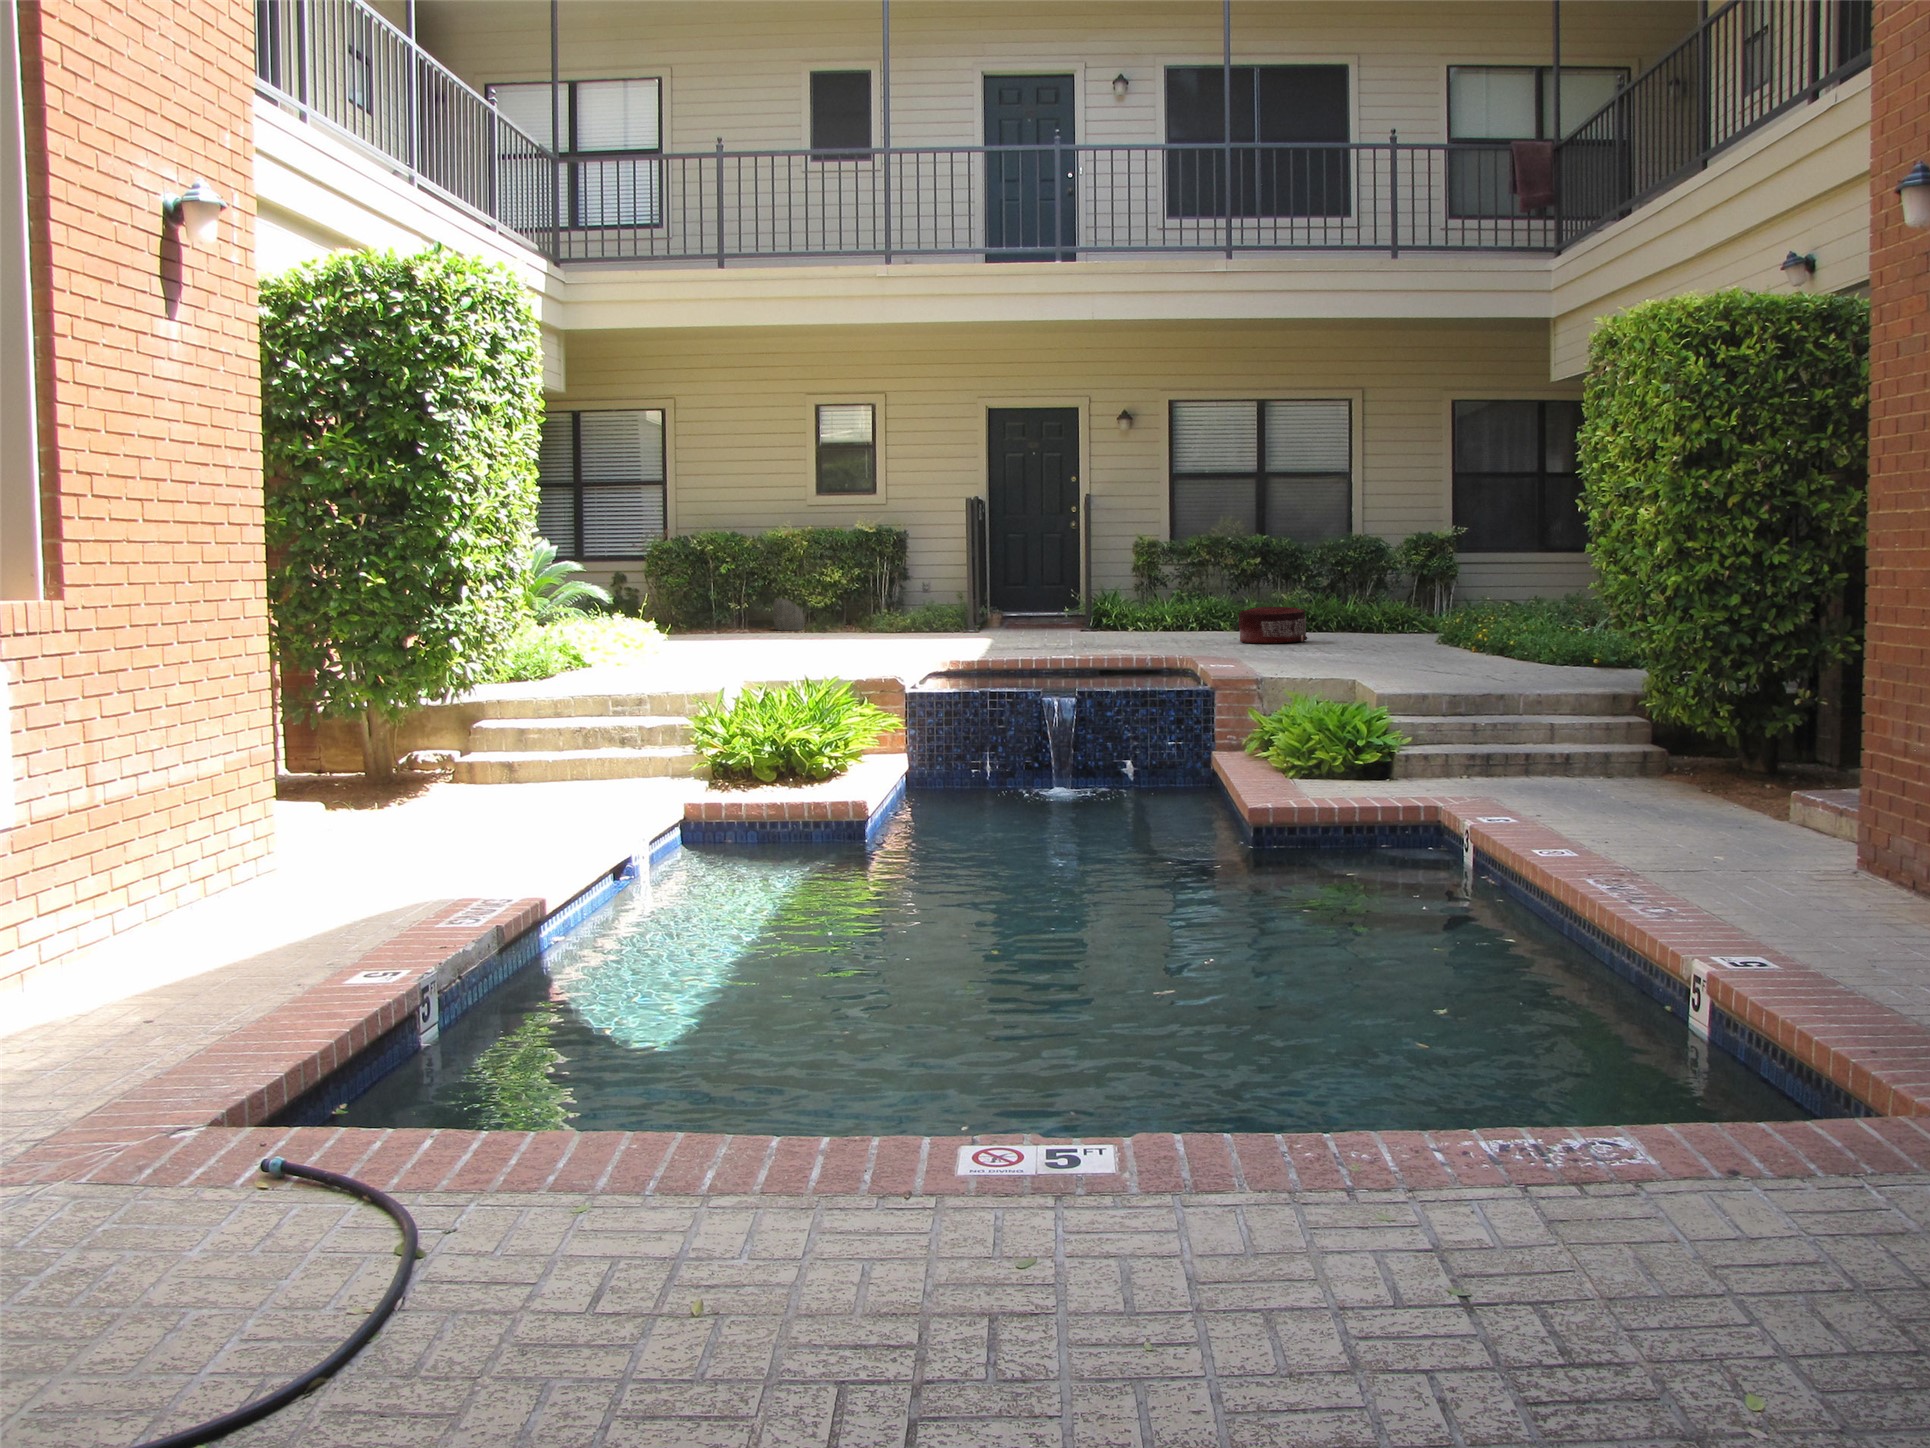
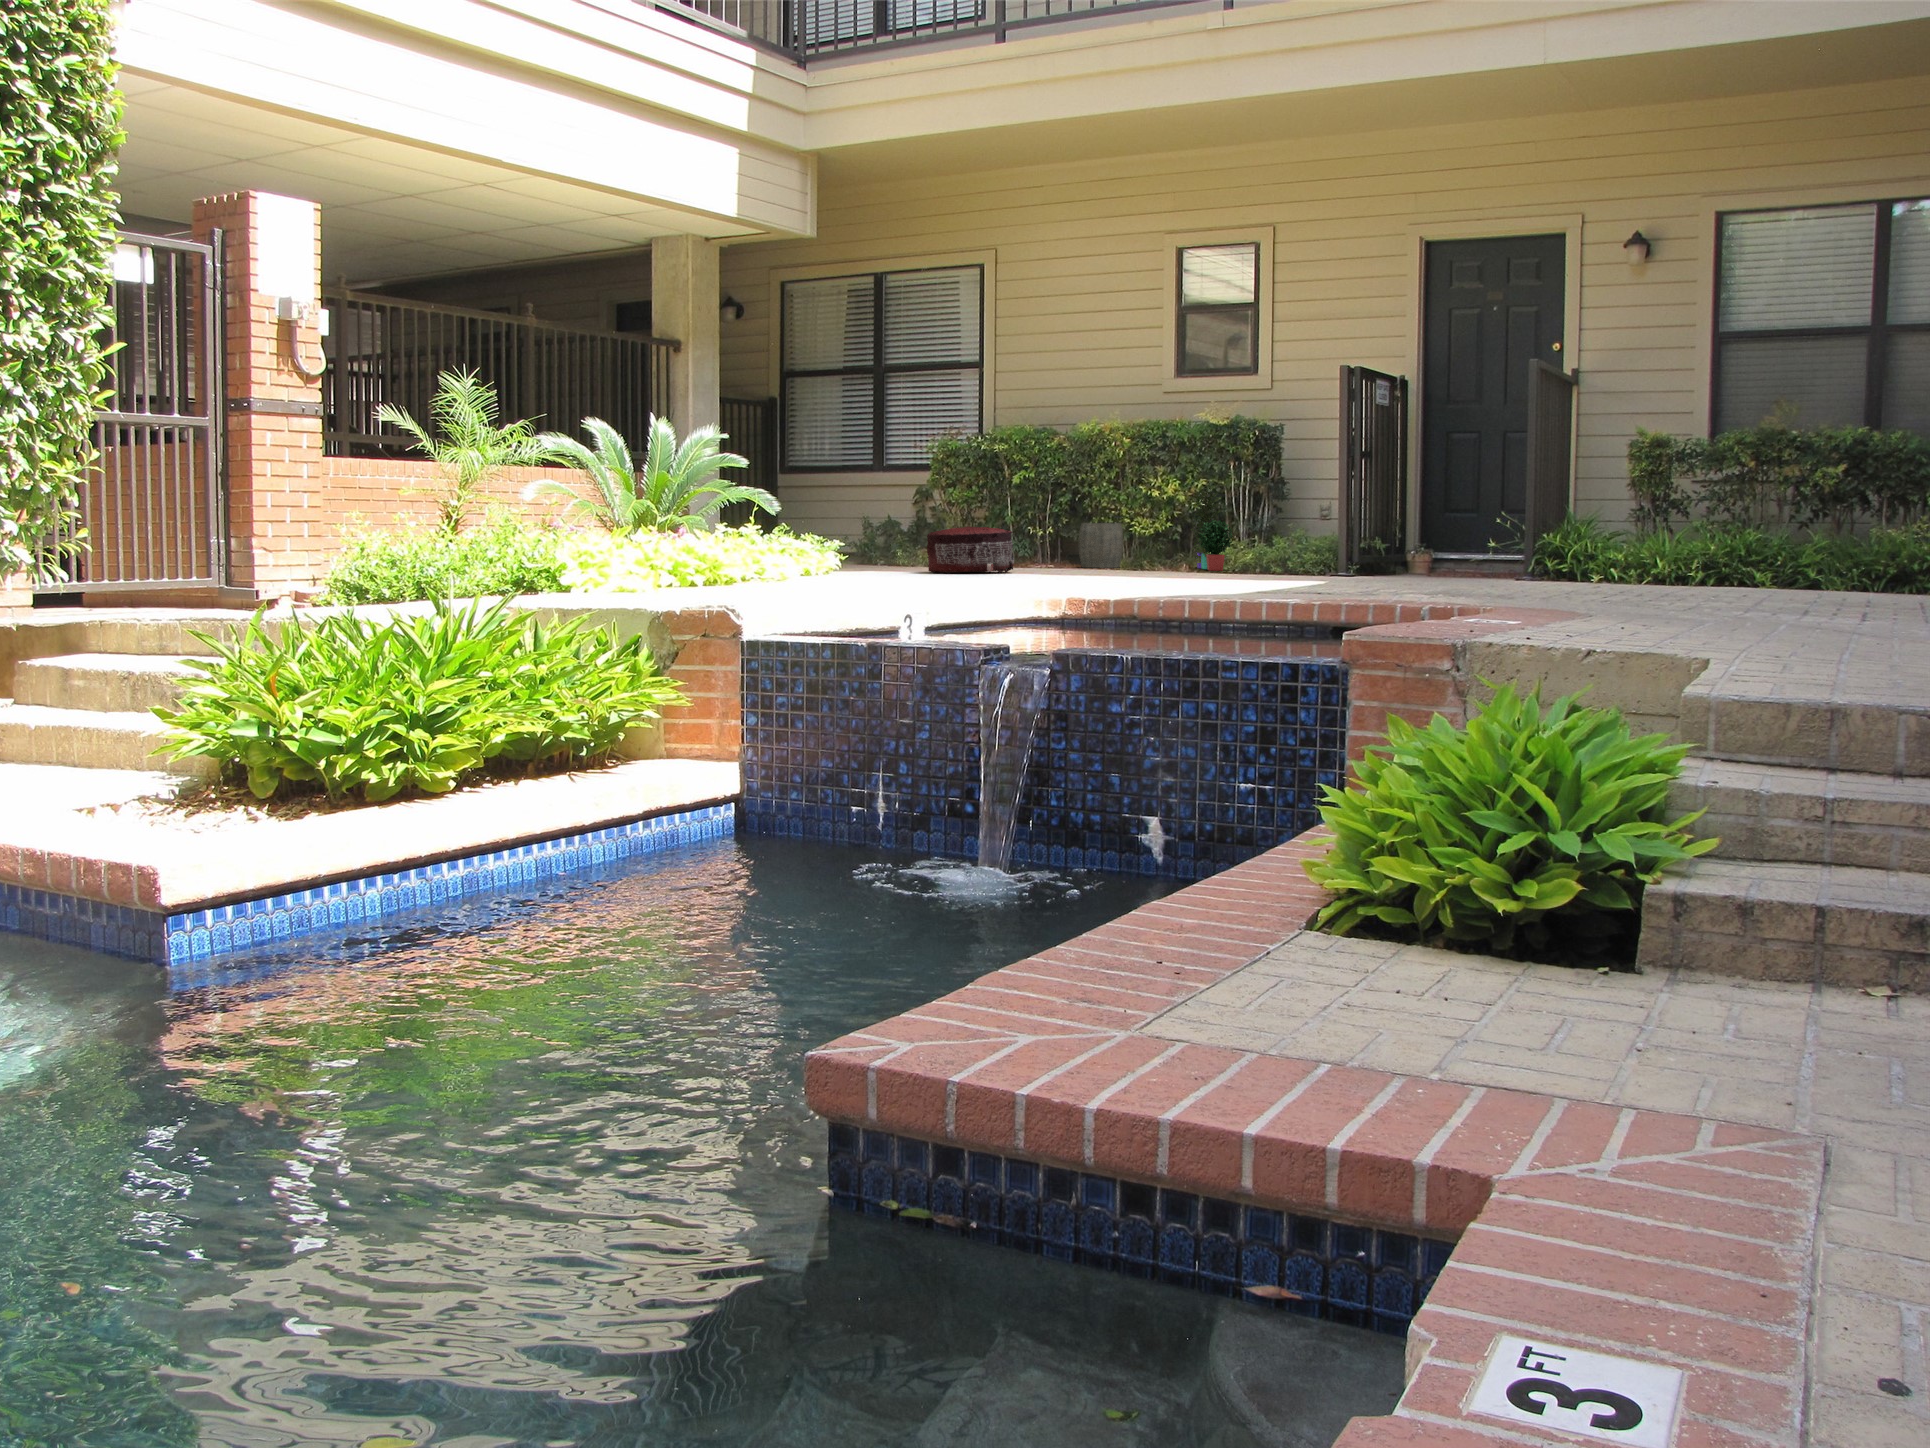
potted plant: none [853,568,899,631] -> present [1191,481,1233,571]
pouf: present [1238,607,1307,644] -> present [927,526,1014,573]

